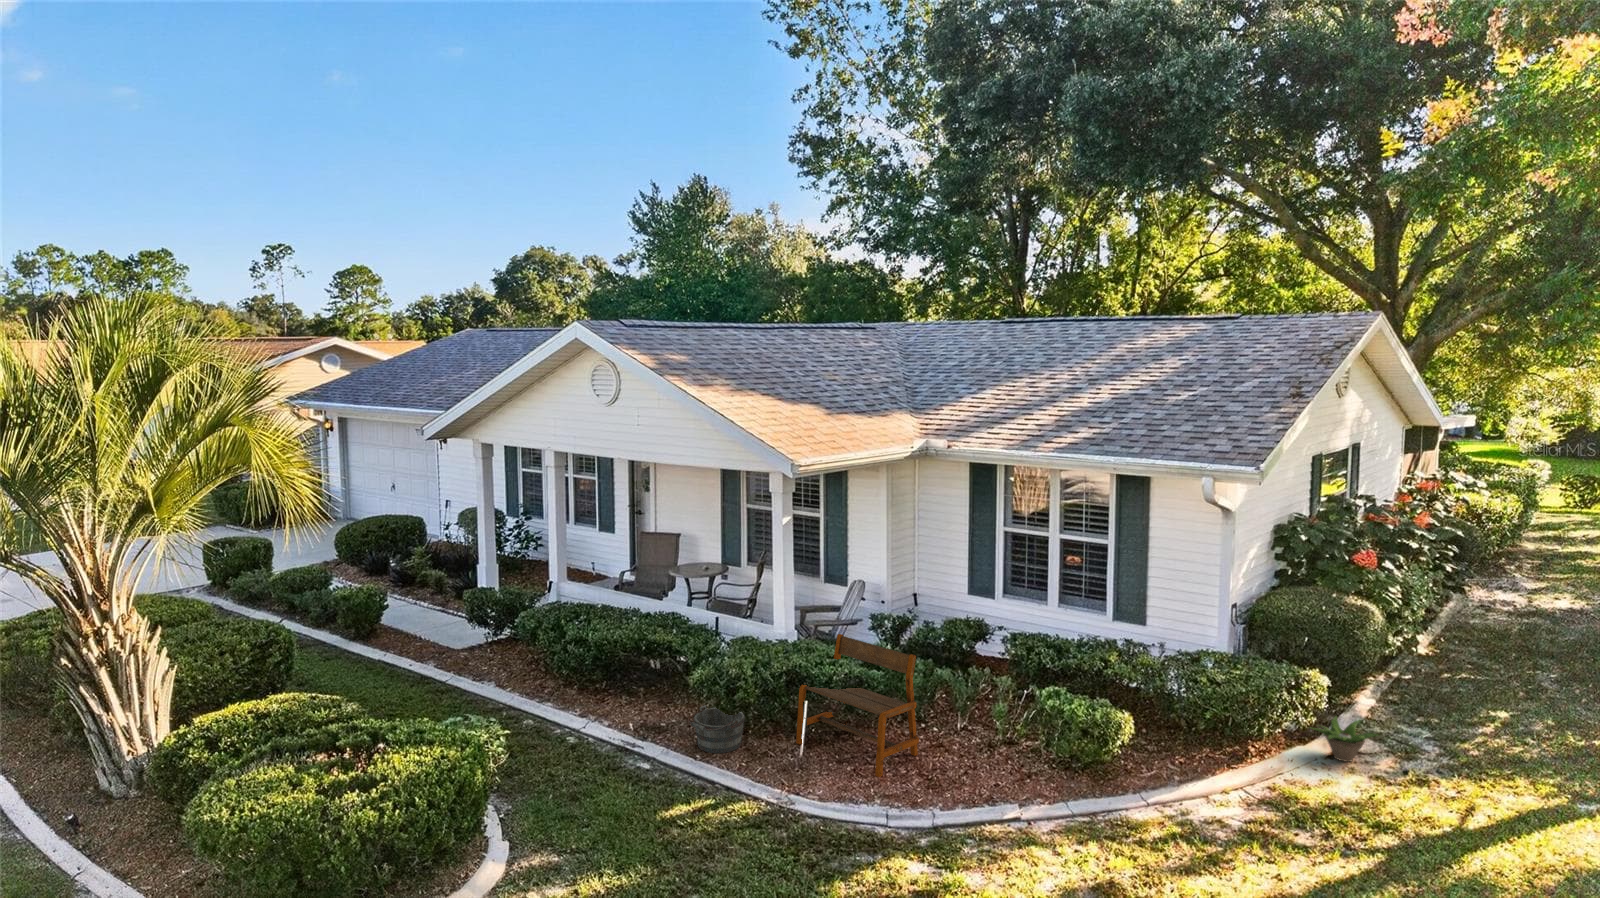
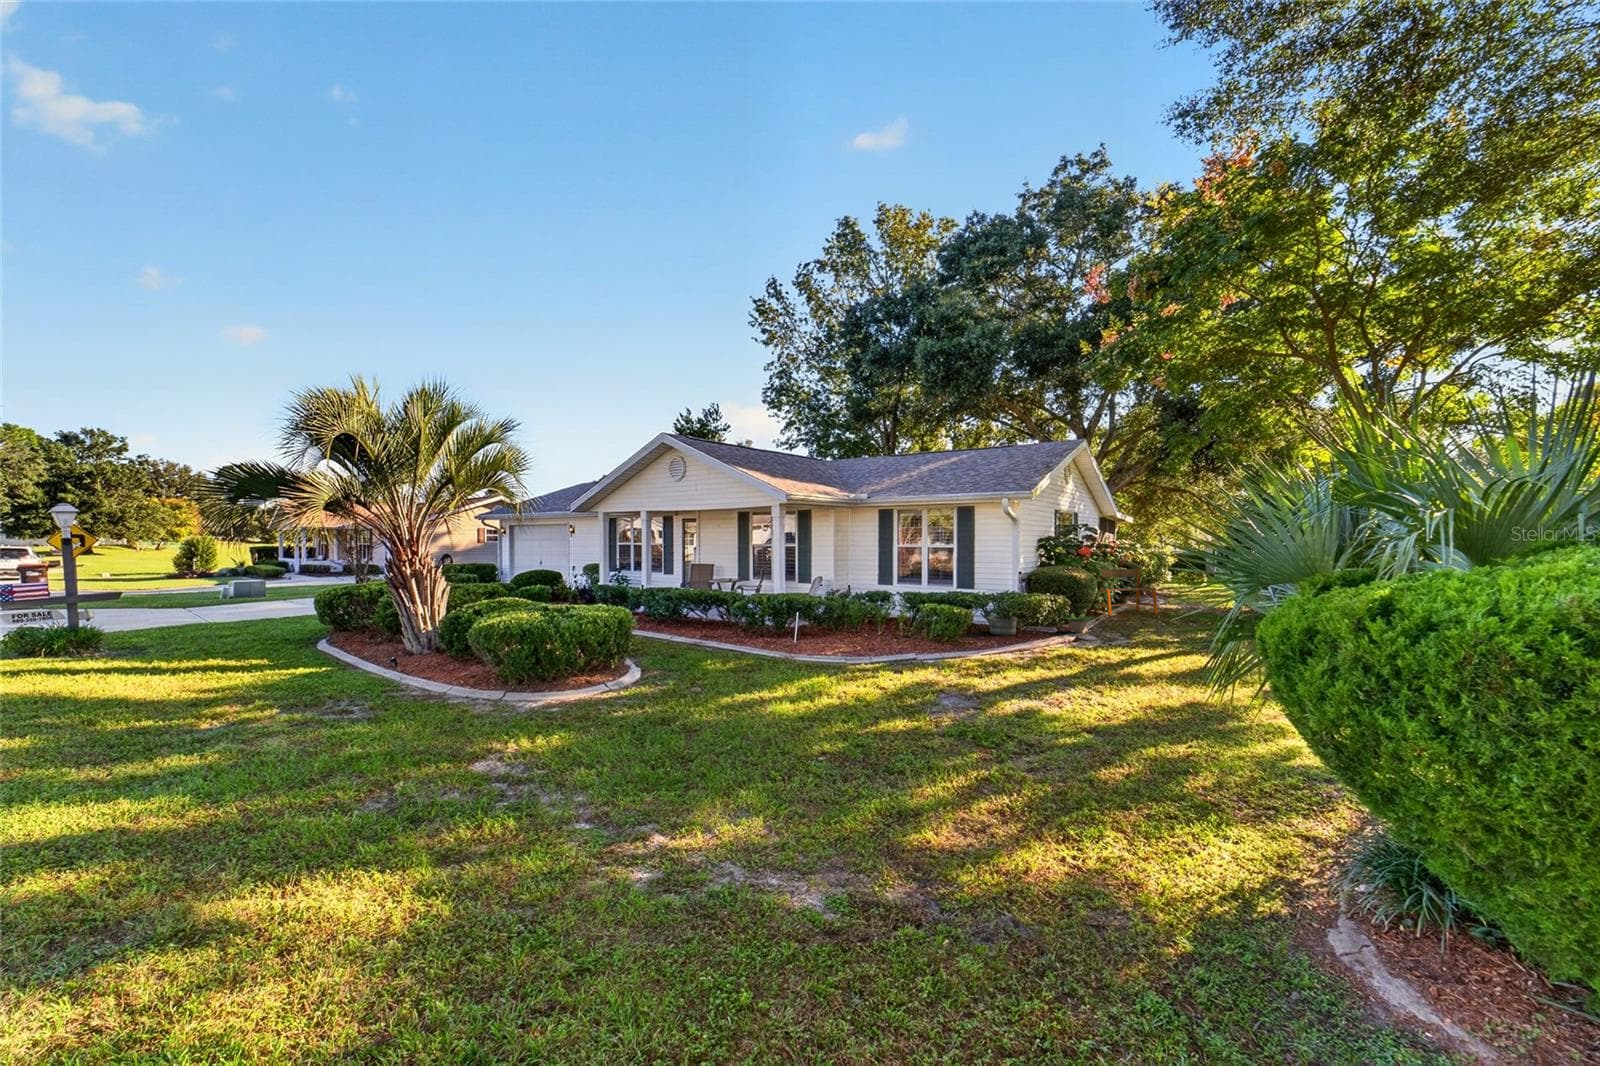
bench: present [796,634,919,777] -> present [1097,568,1158,615]
bucket: present [688,705,745,753] -> present [985,614,1017,635]

